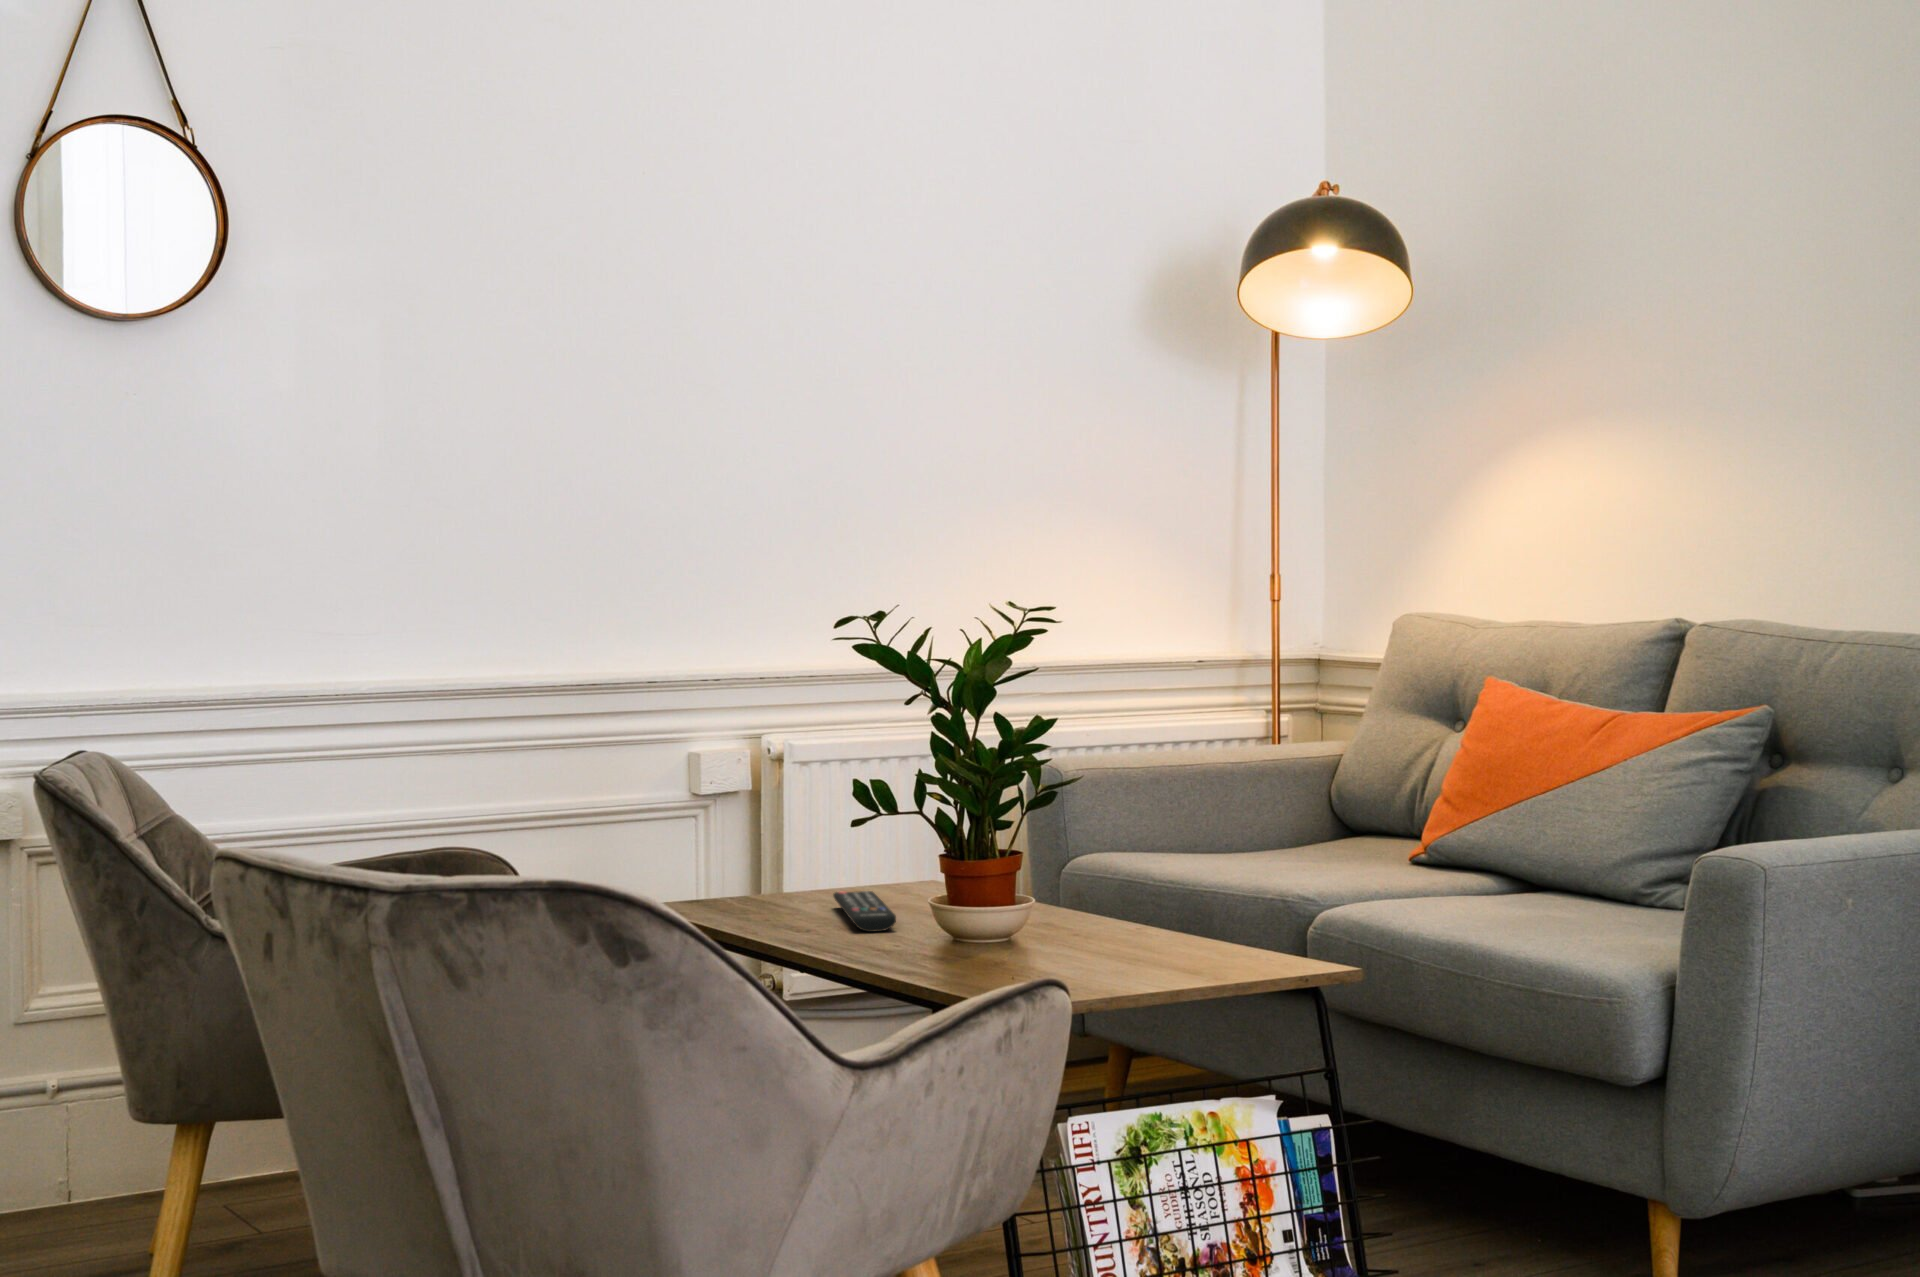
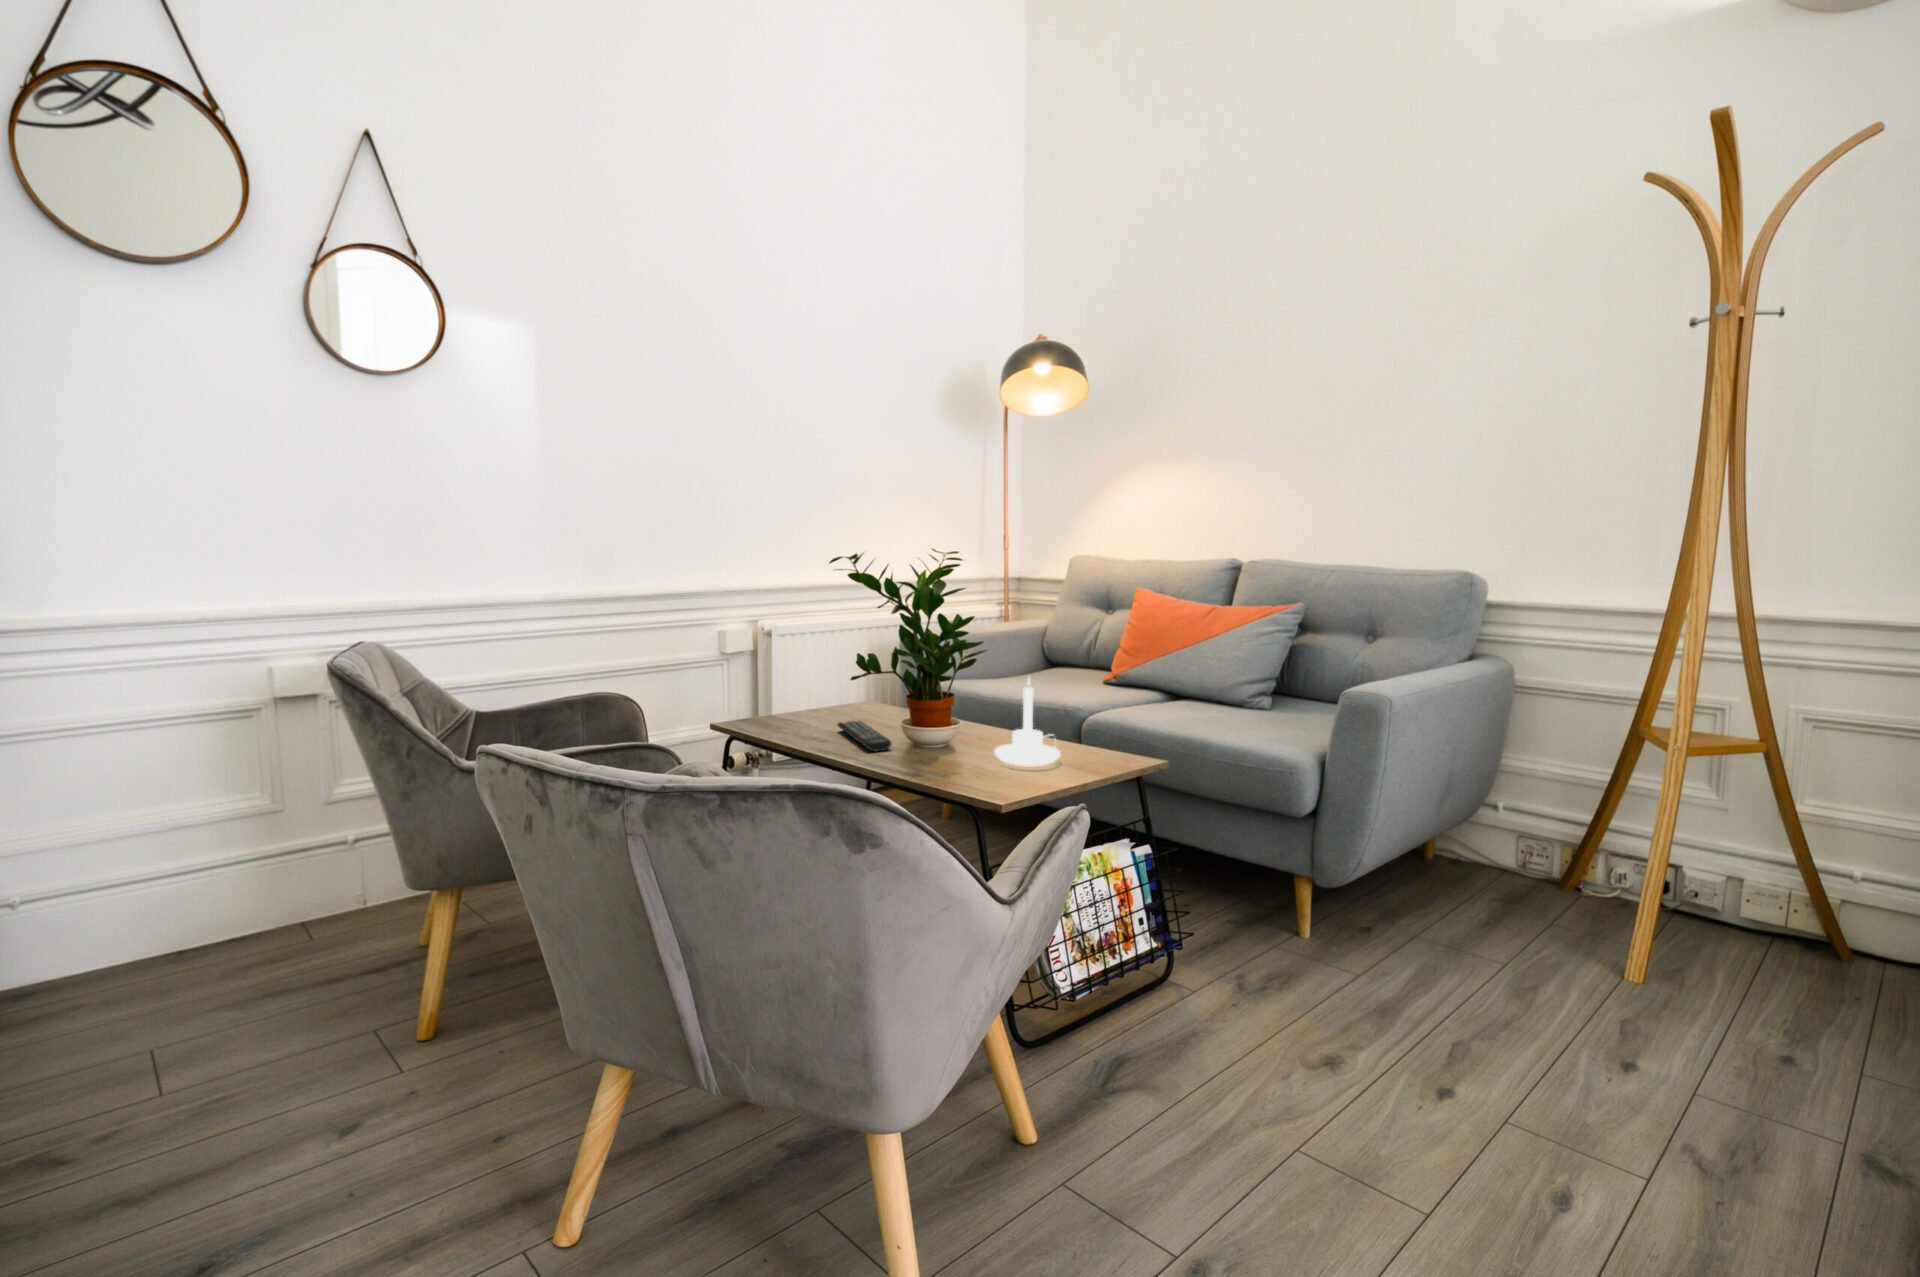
candle holder: none [1046,805,1157,956] -> present [994,678,1060,766]

